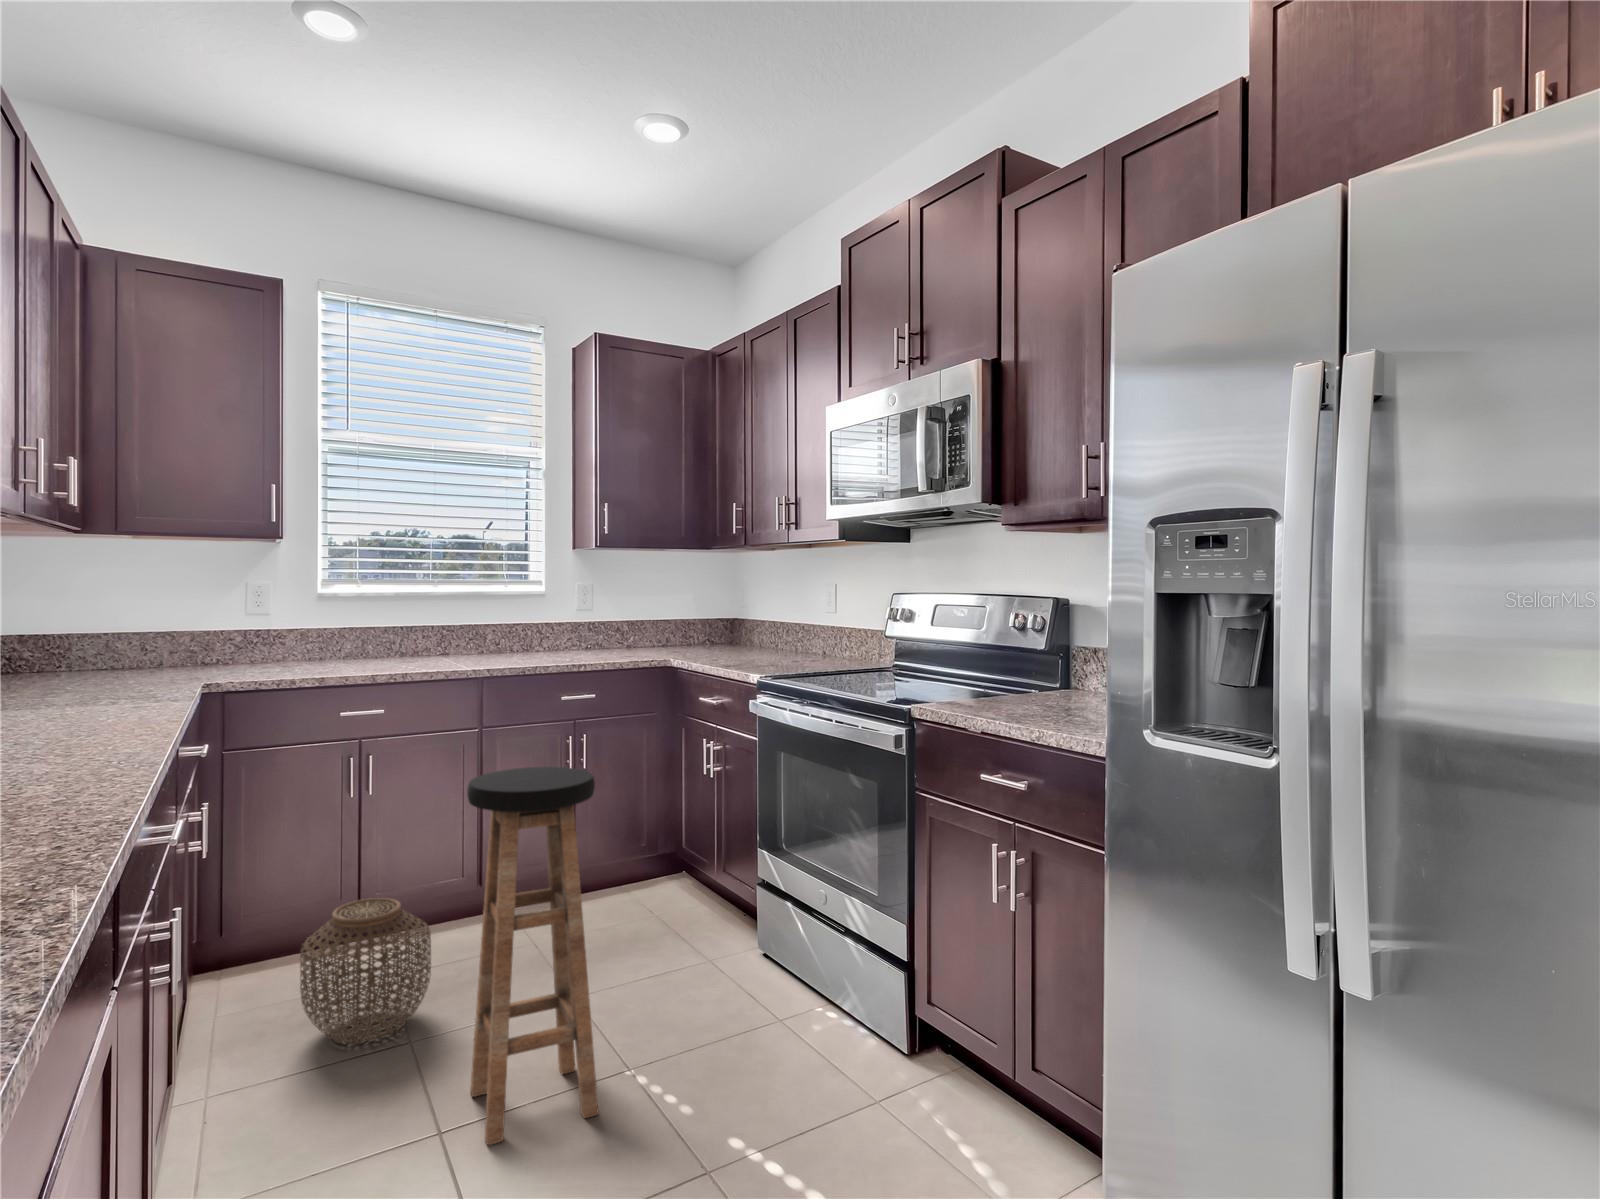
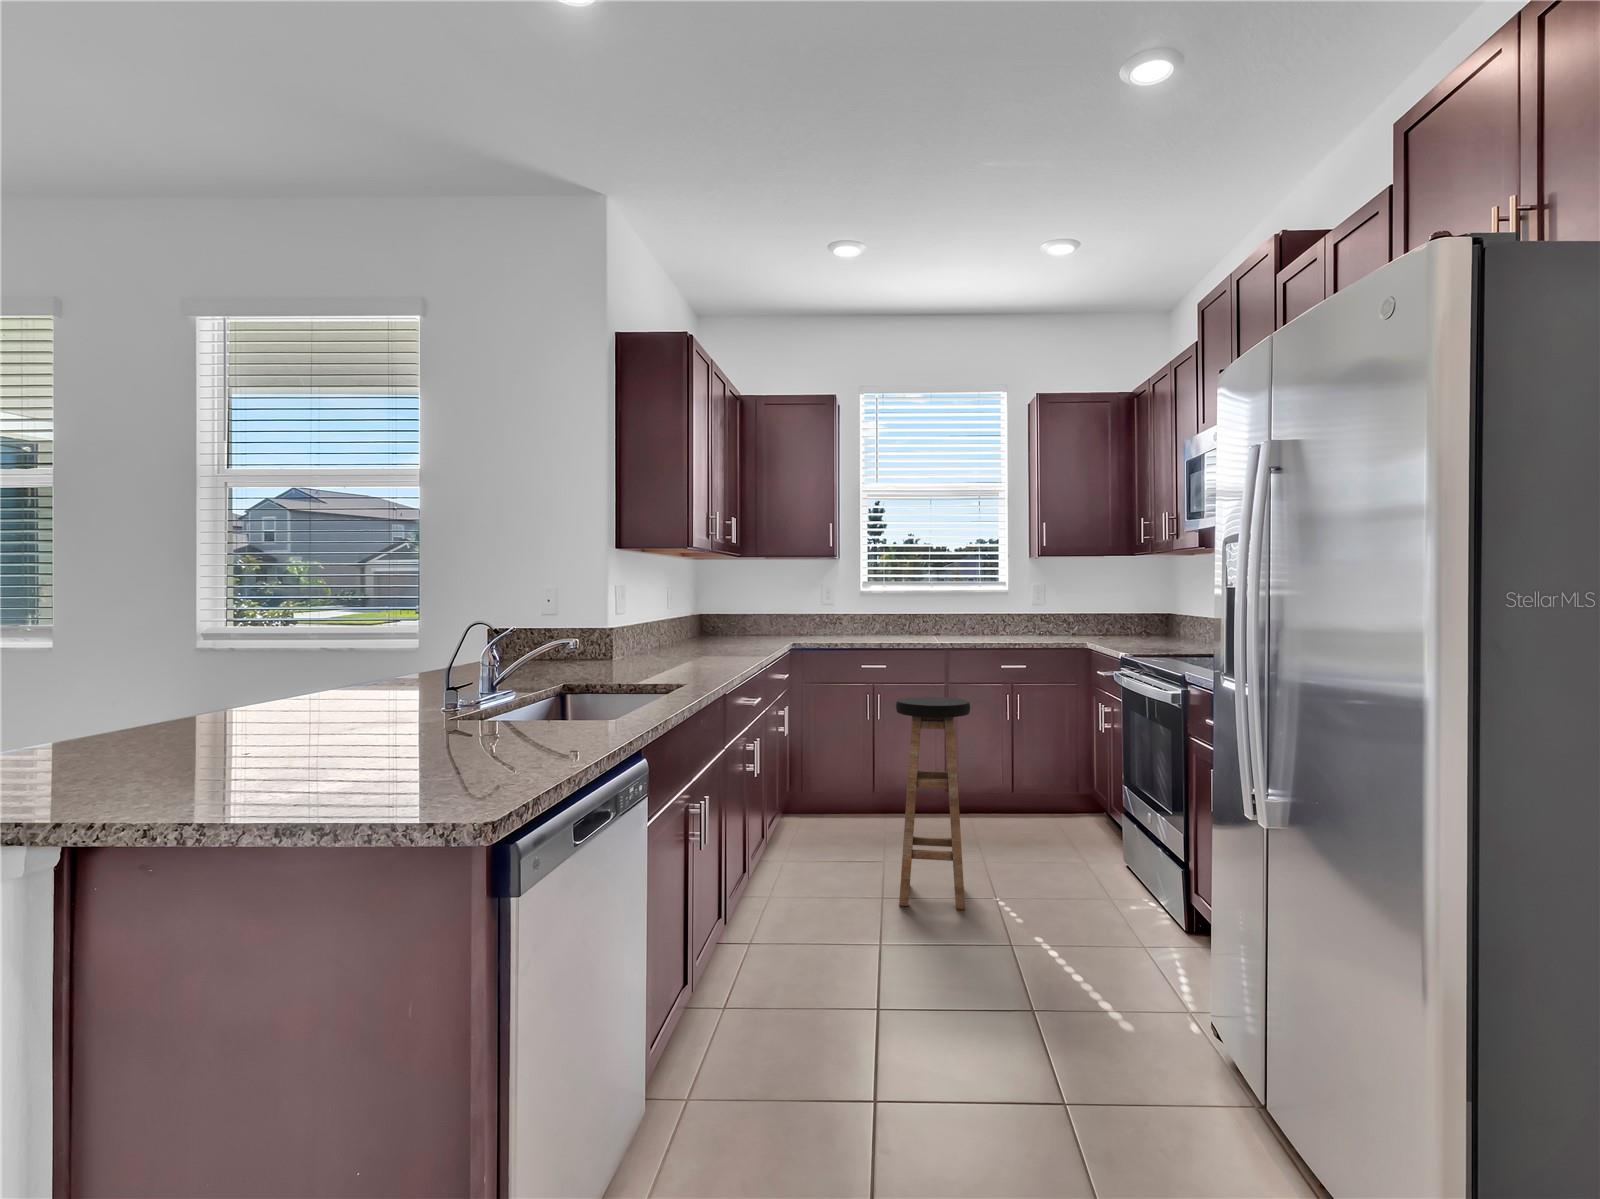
woven basket: present [300,898,431,1044] -> none [827,773,897,854]

